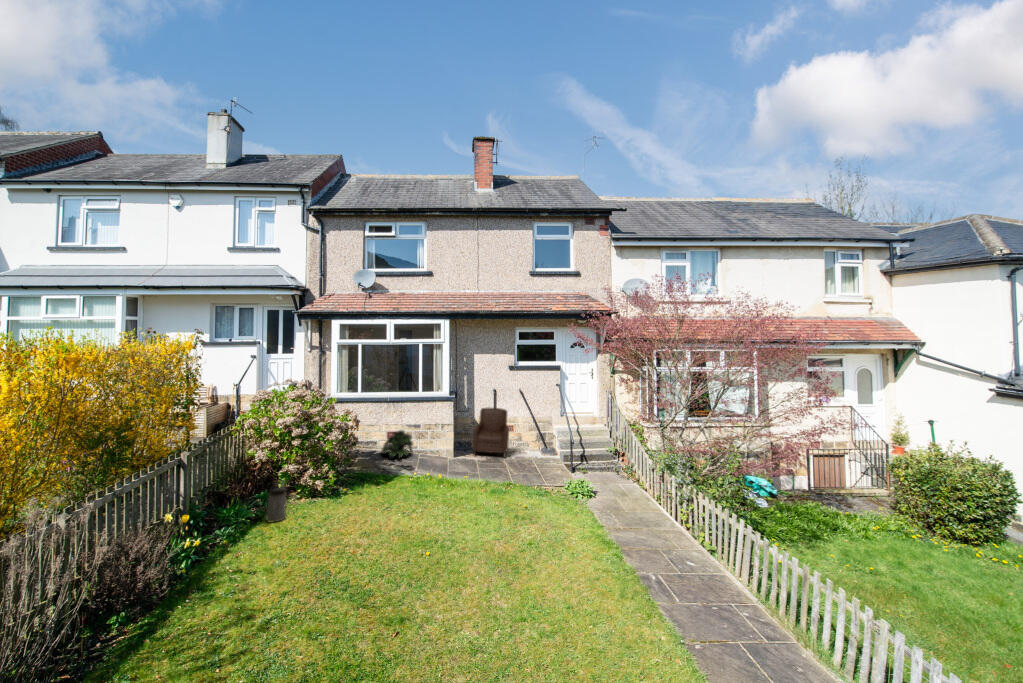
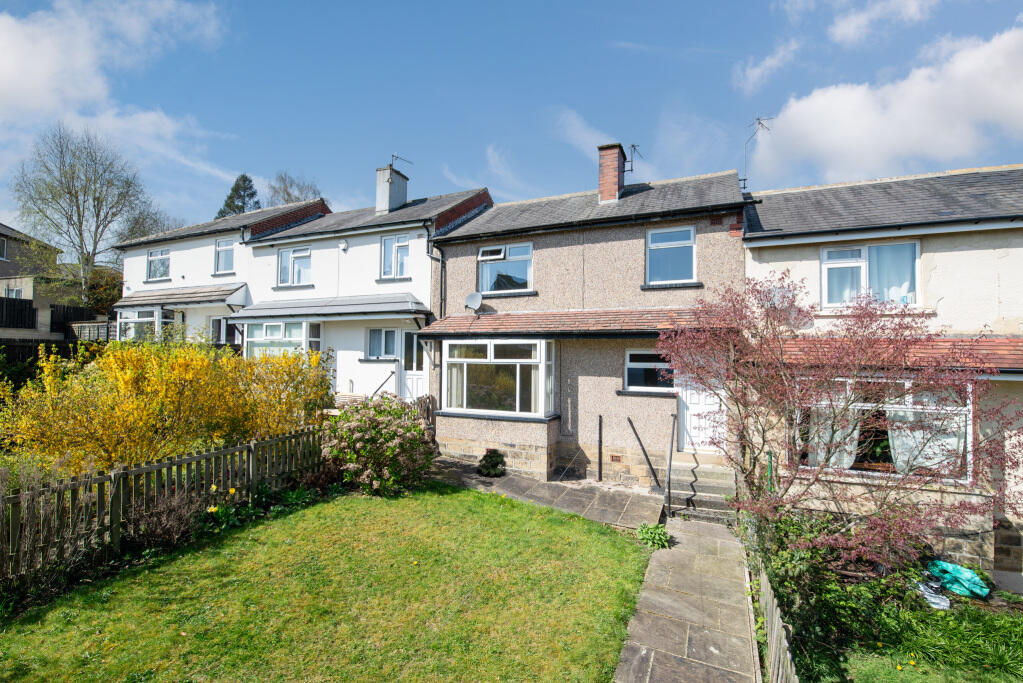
chair: present [473,408,509,457] -> none [567,434,611,491]
watering can: present [266,480,286,523] -> none [360,476,379,510]

